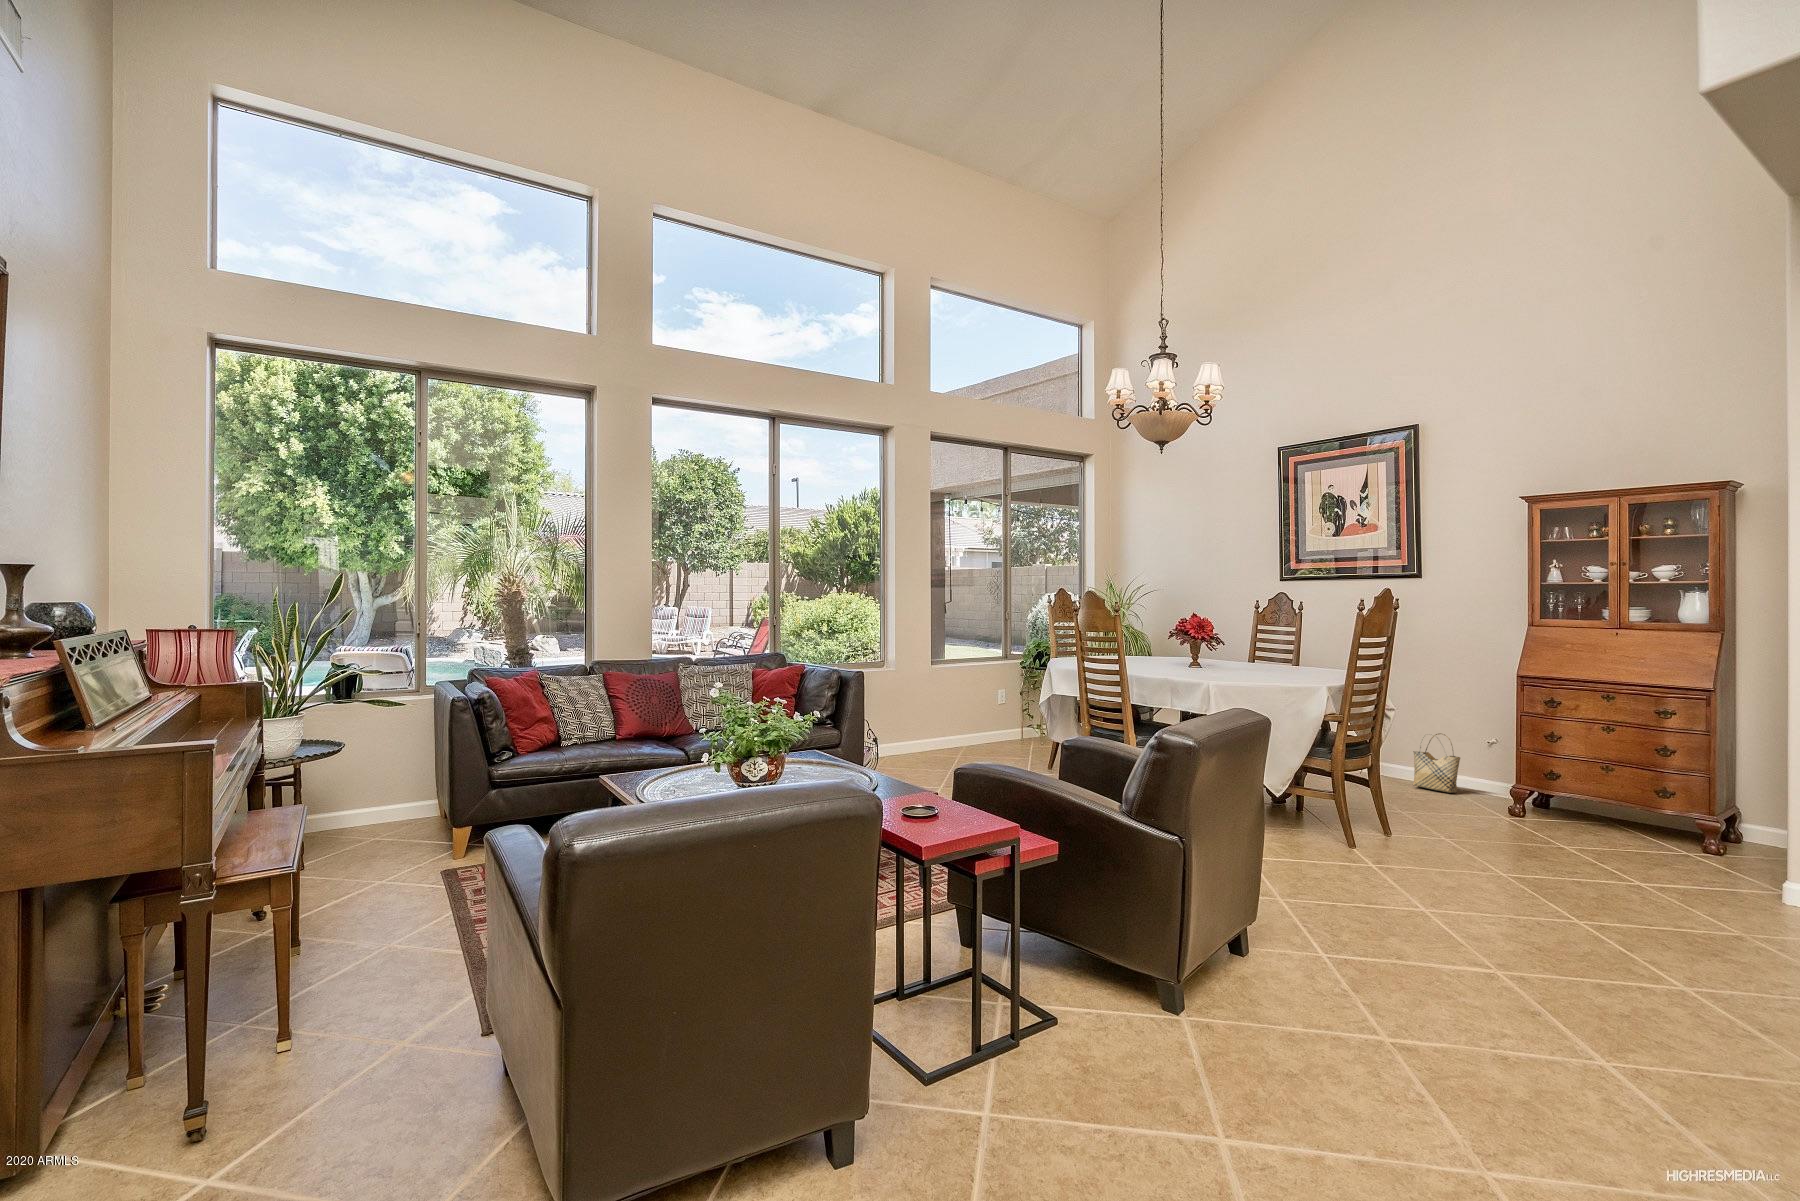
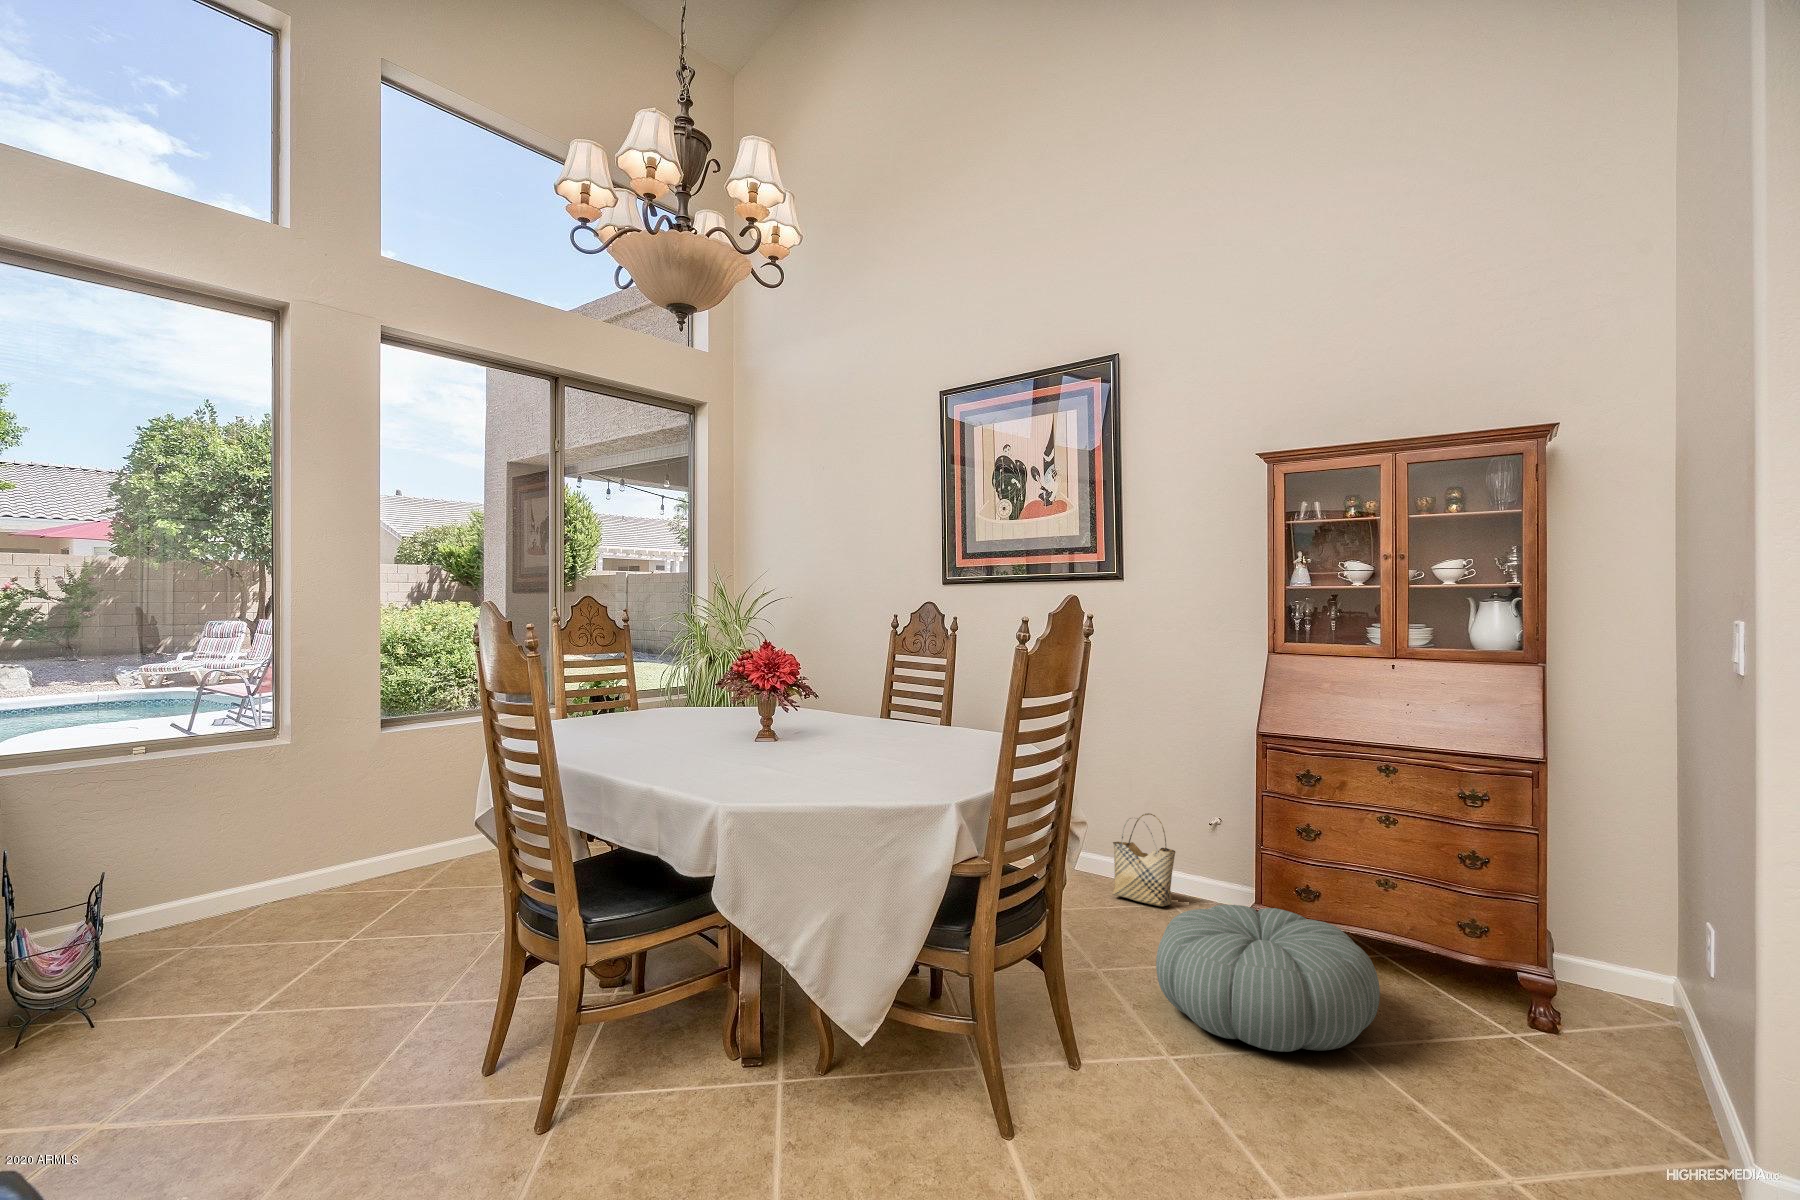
pouf: none [1444,776,1591,847] -> present [1156,904,1380,1052]

